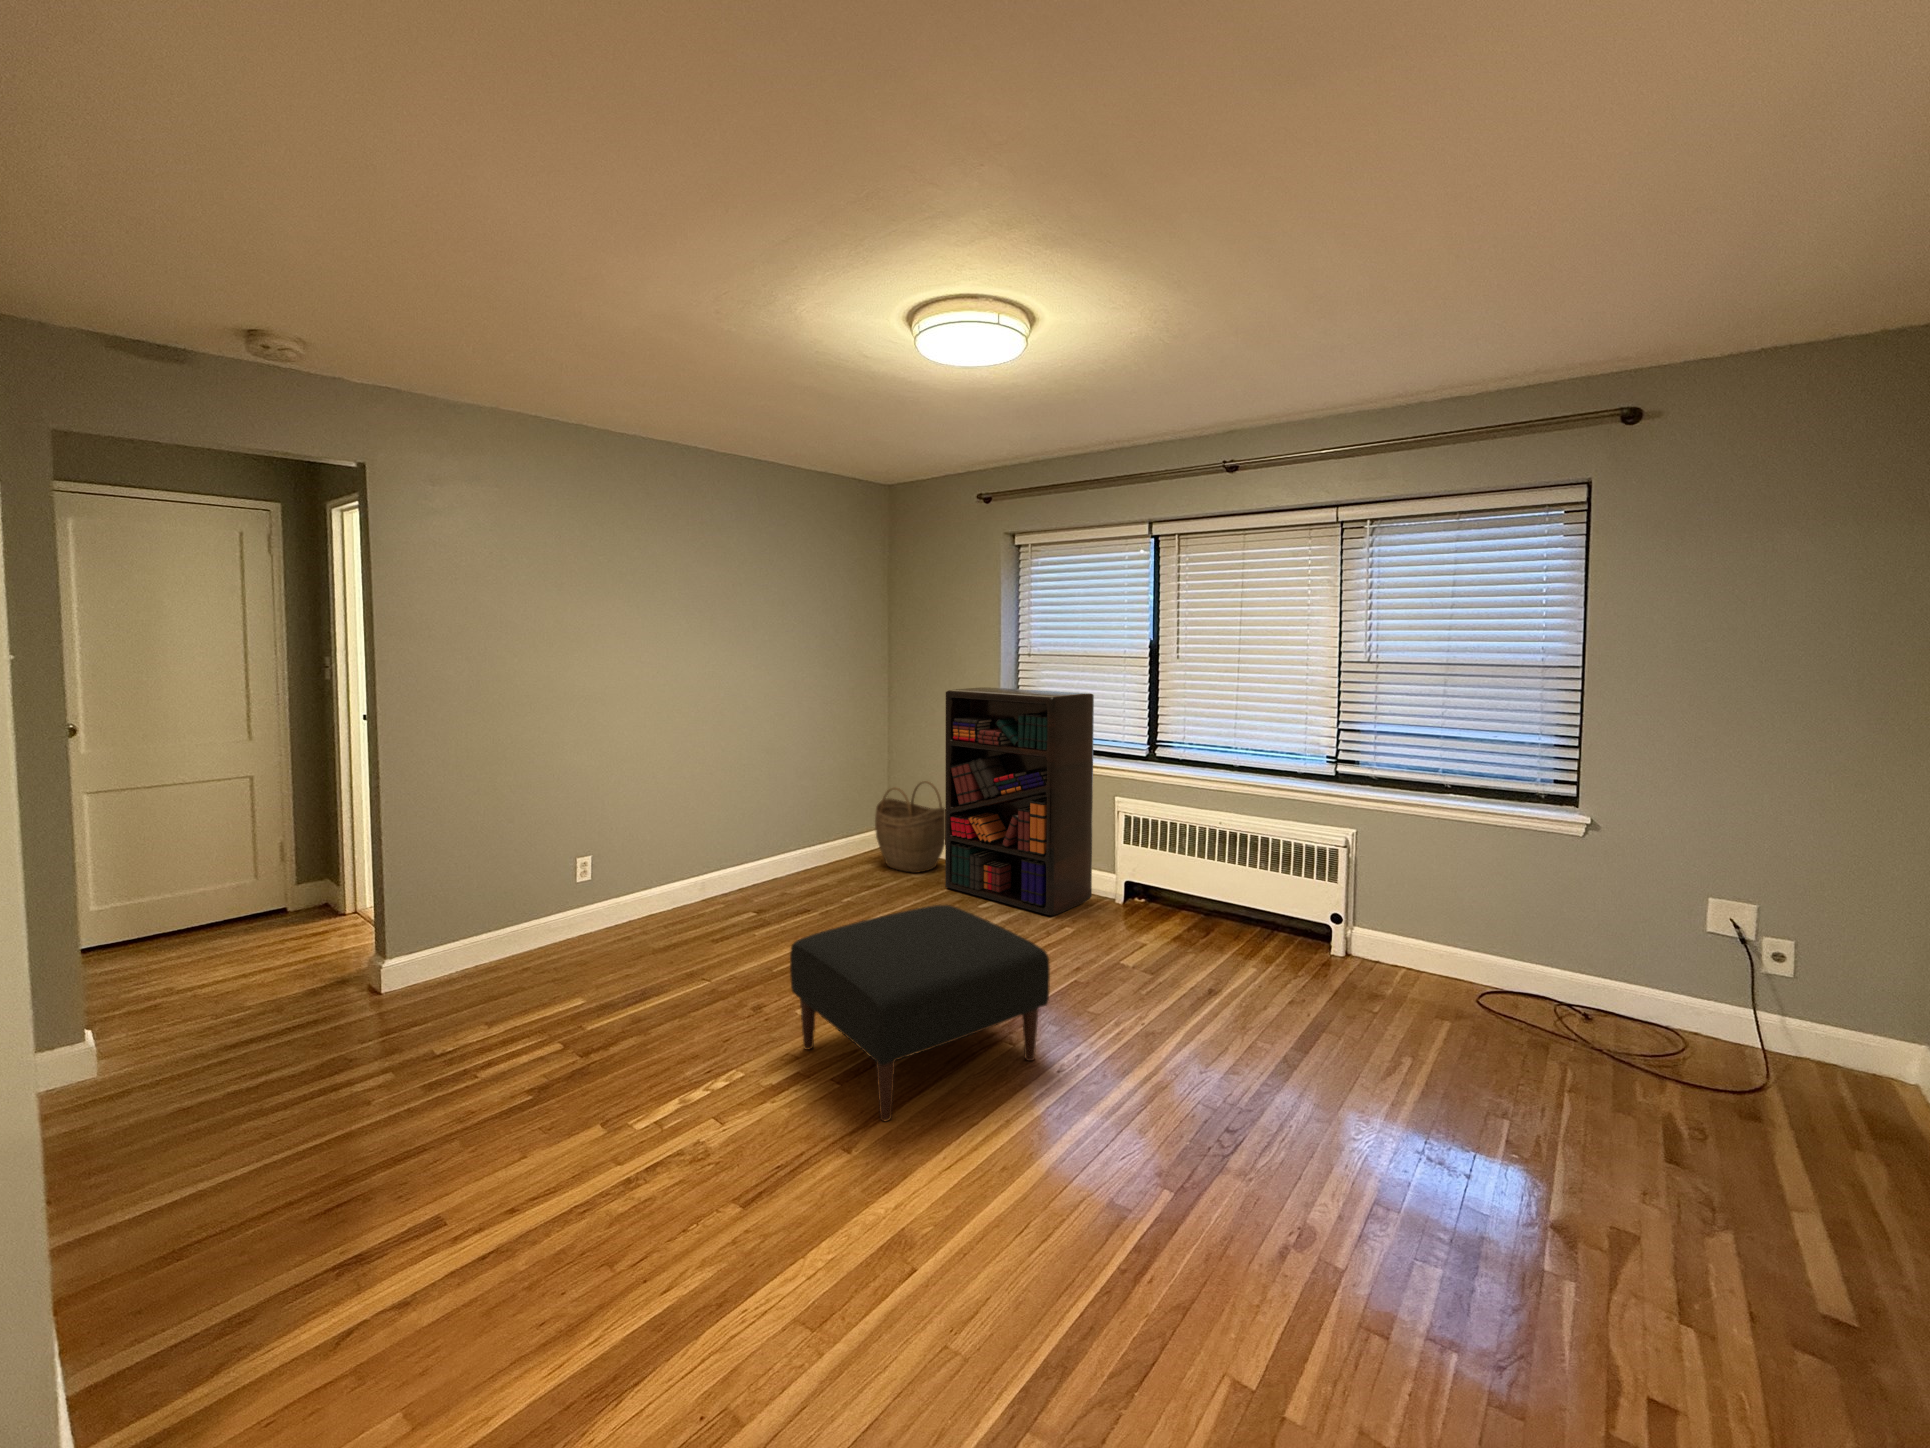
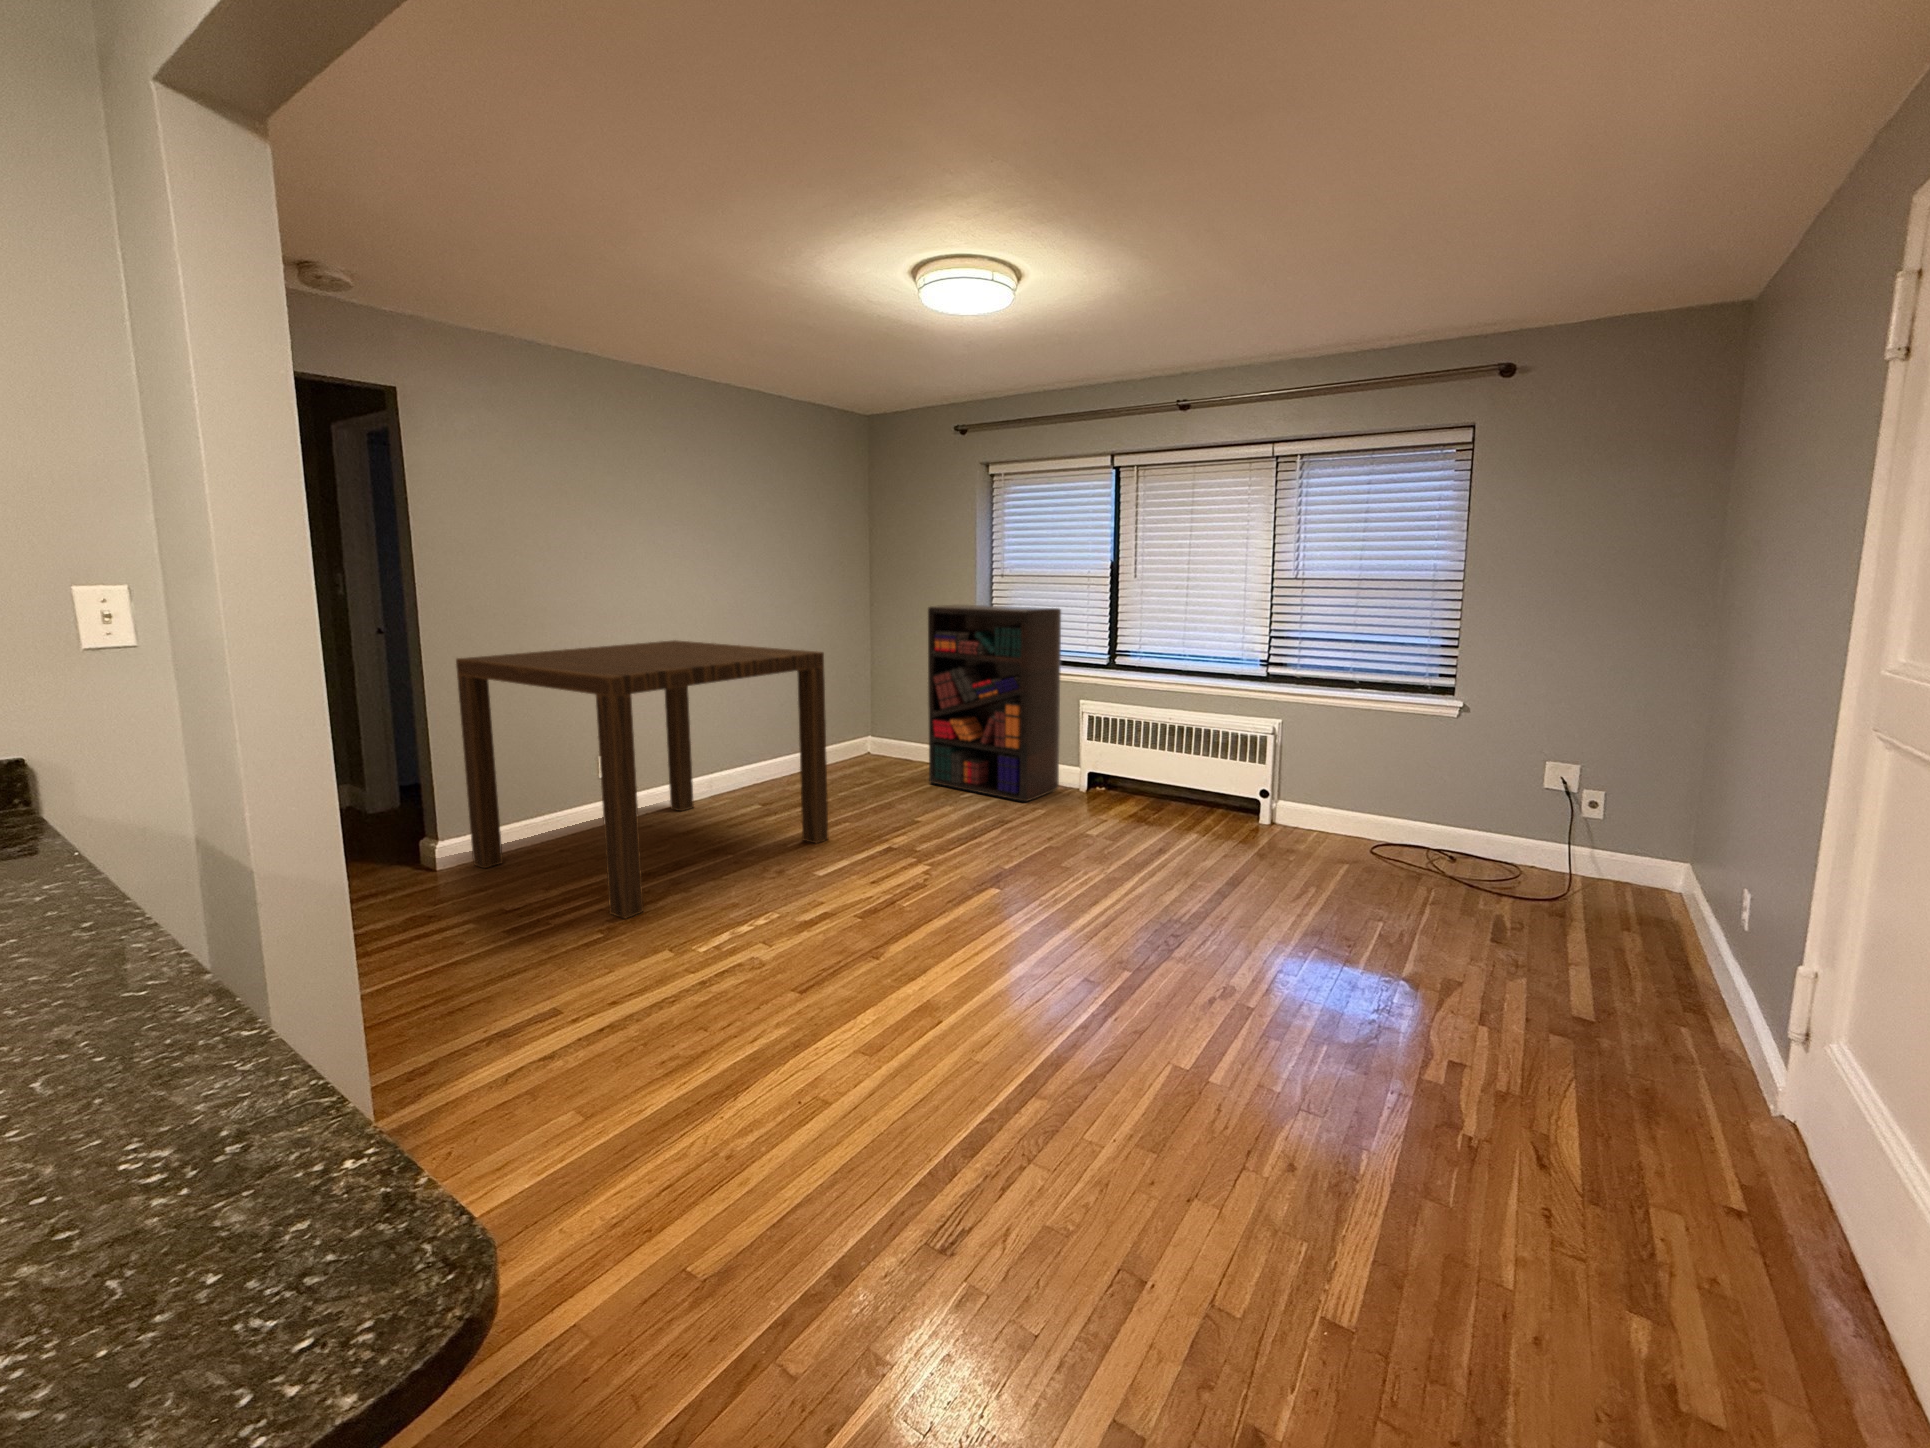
dining table: none [414,729,821,1074] -> present [456,640,828,919]
woven basket: present [875,781,946,873] -> none [862,691,929,773]
ottoman: present [790,905,1050,1121] -> none [813,783,1031,940]

